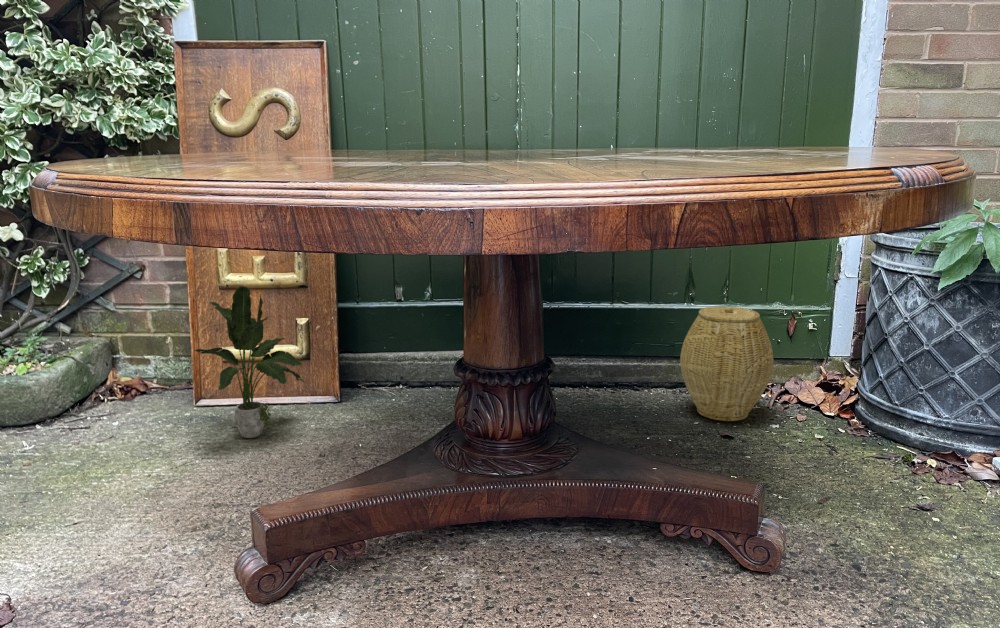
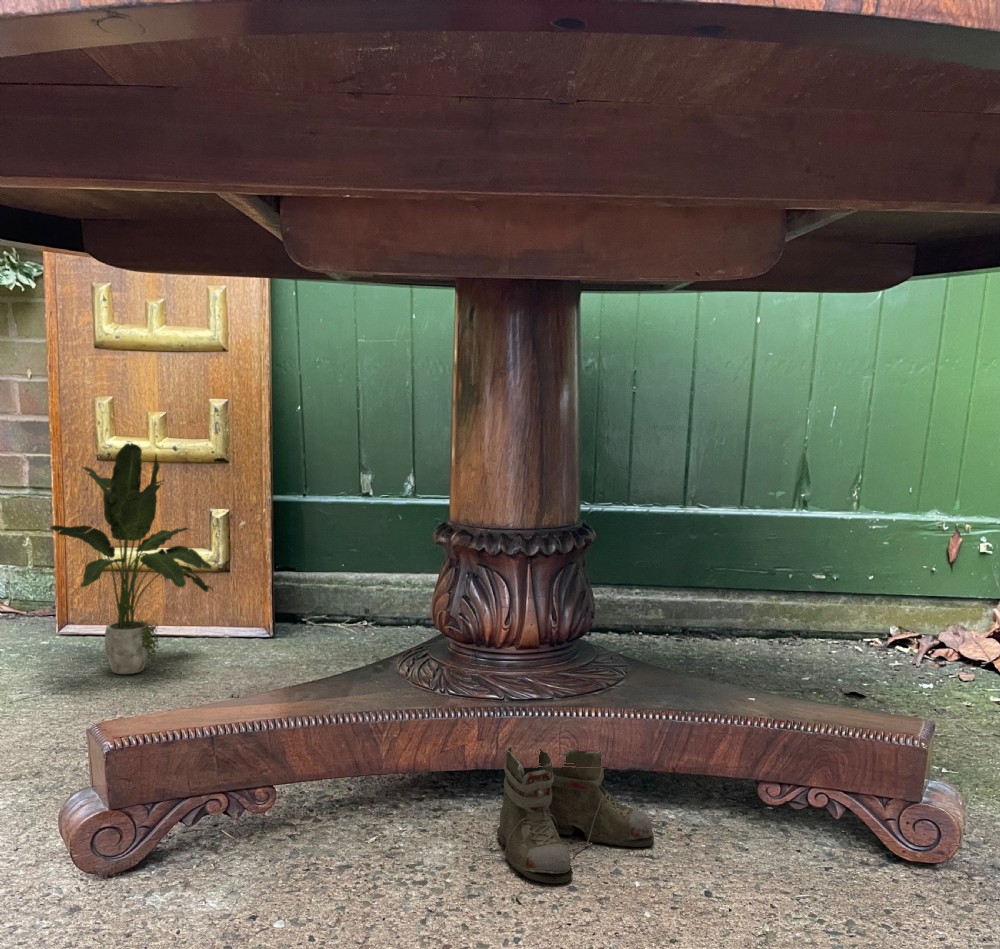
woven basket: present [680,306,774,421] -> none [784,504,926,679]
boots: none [486,497,598,596] -> present [476,747,654,883]

